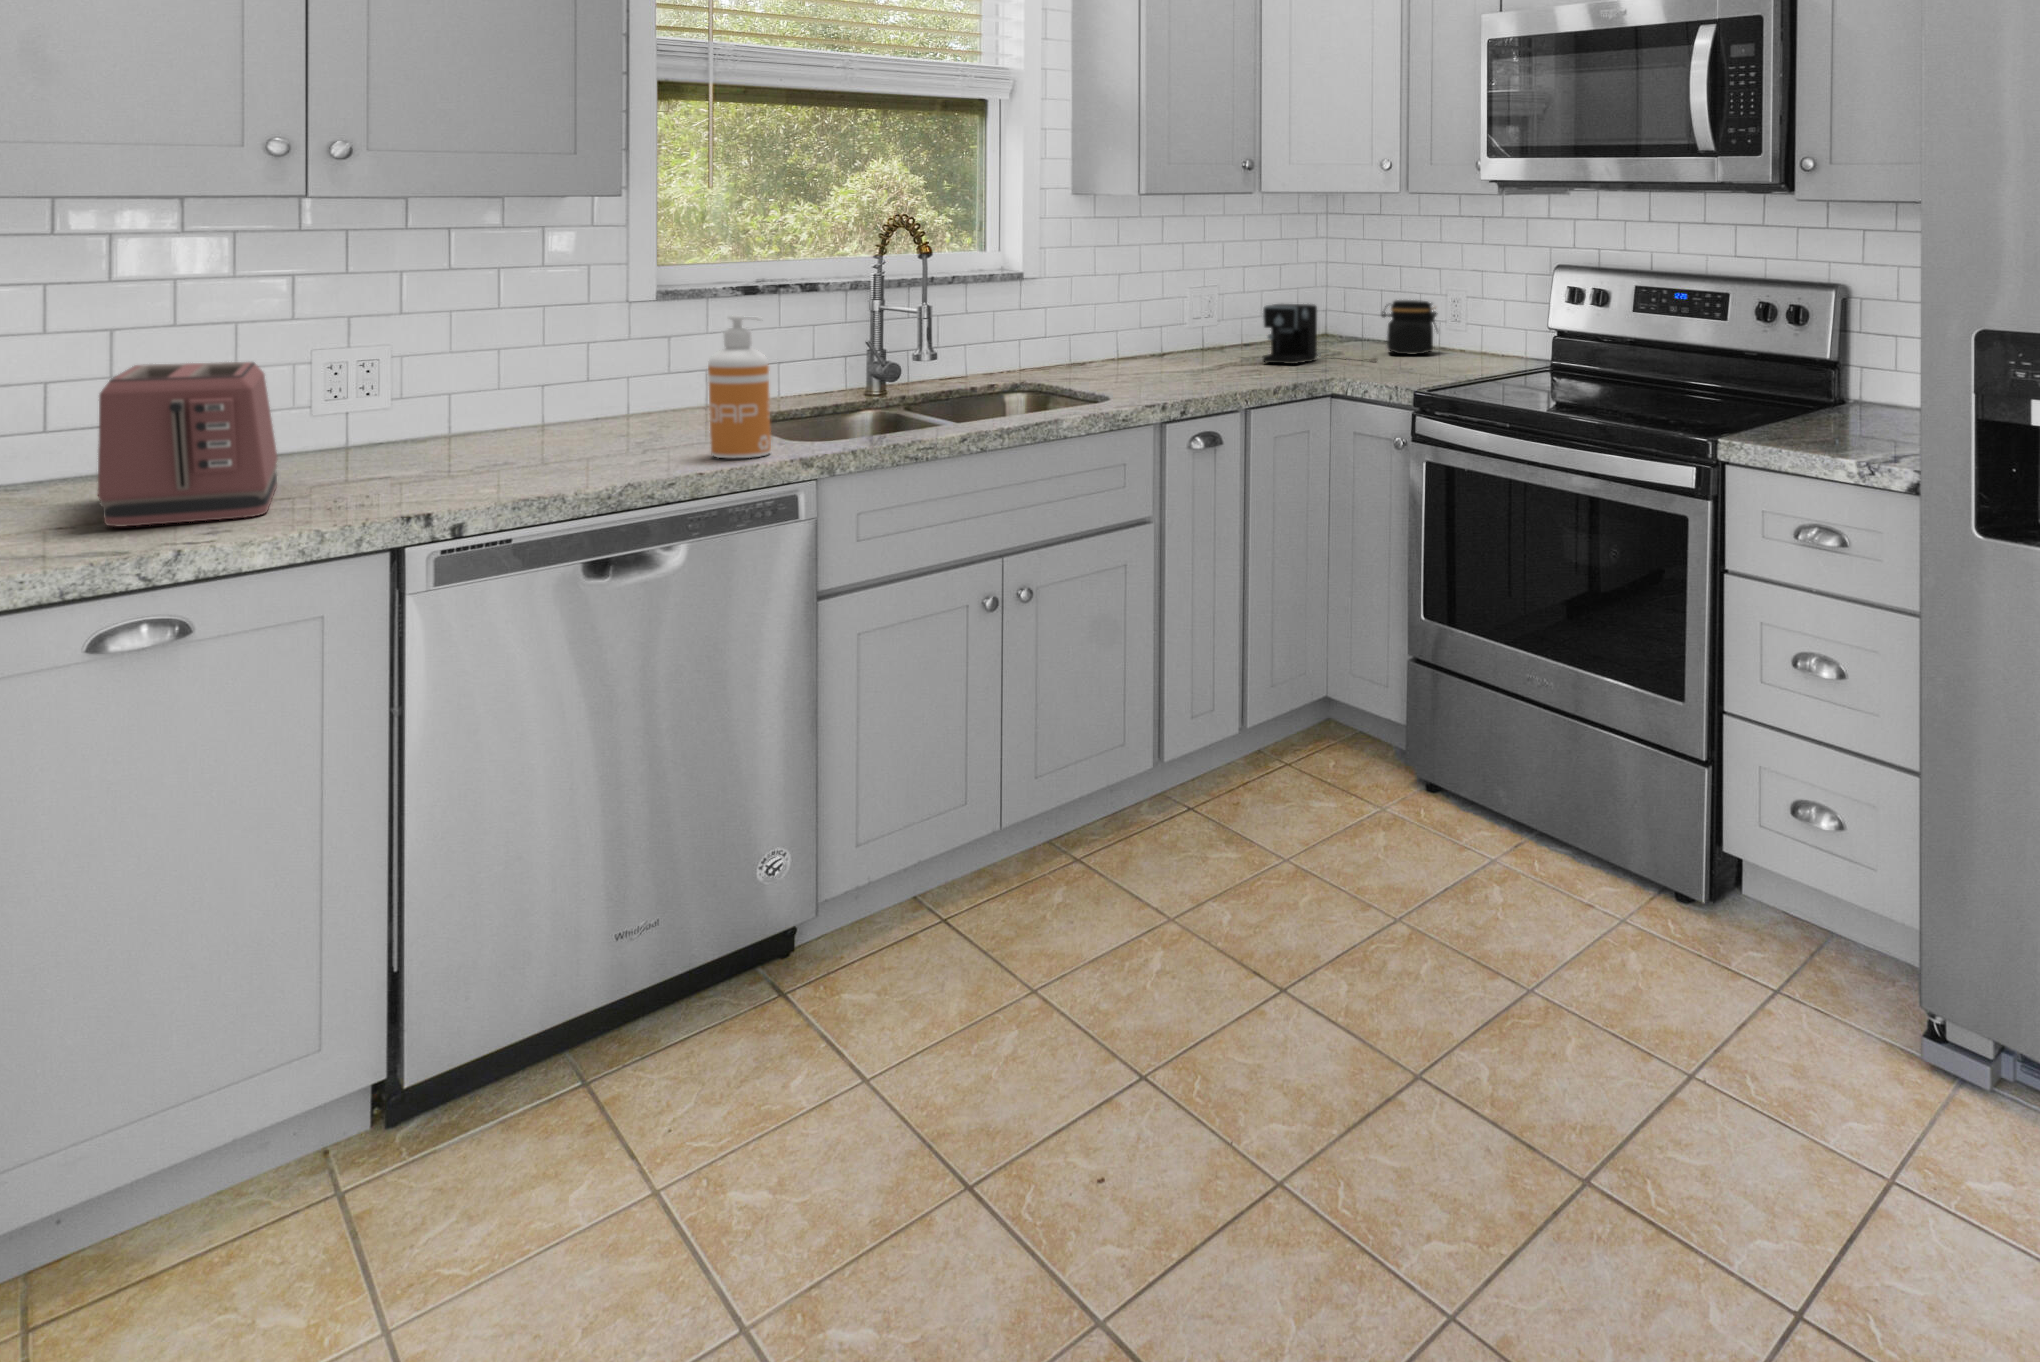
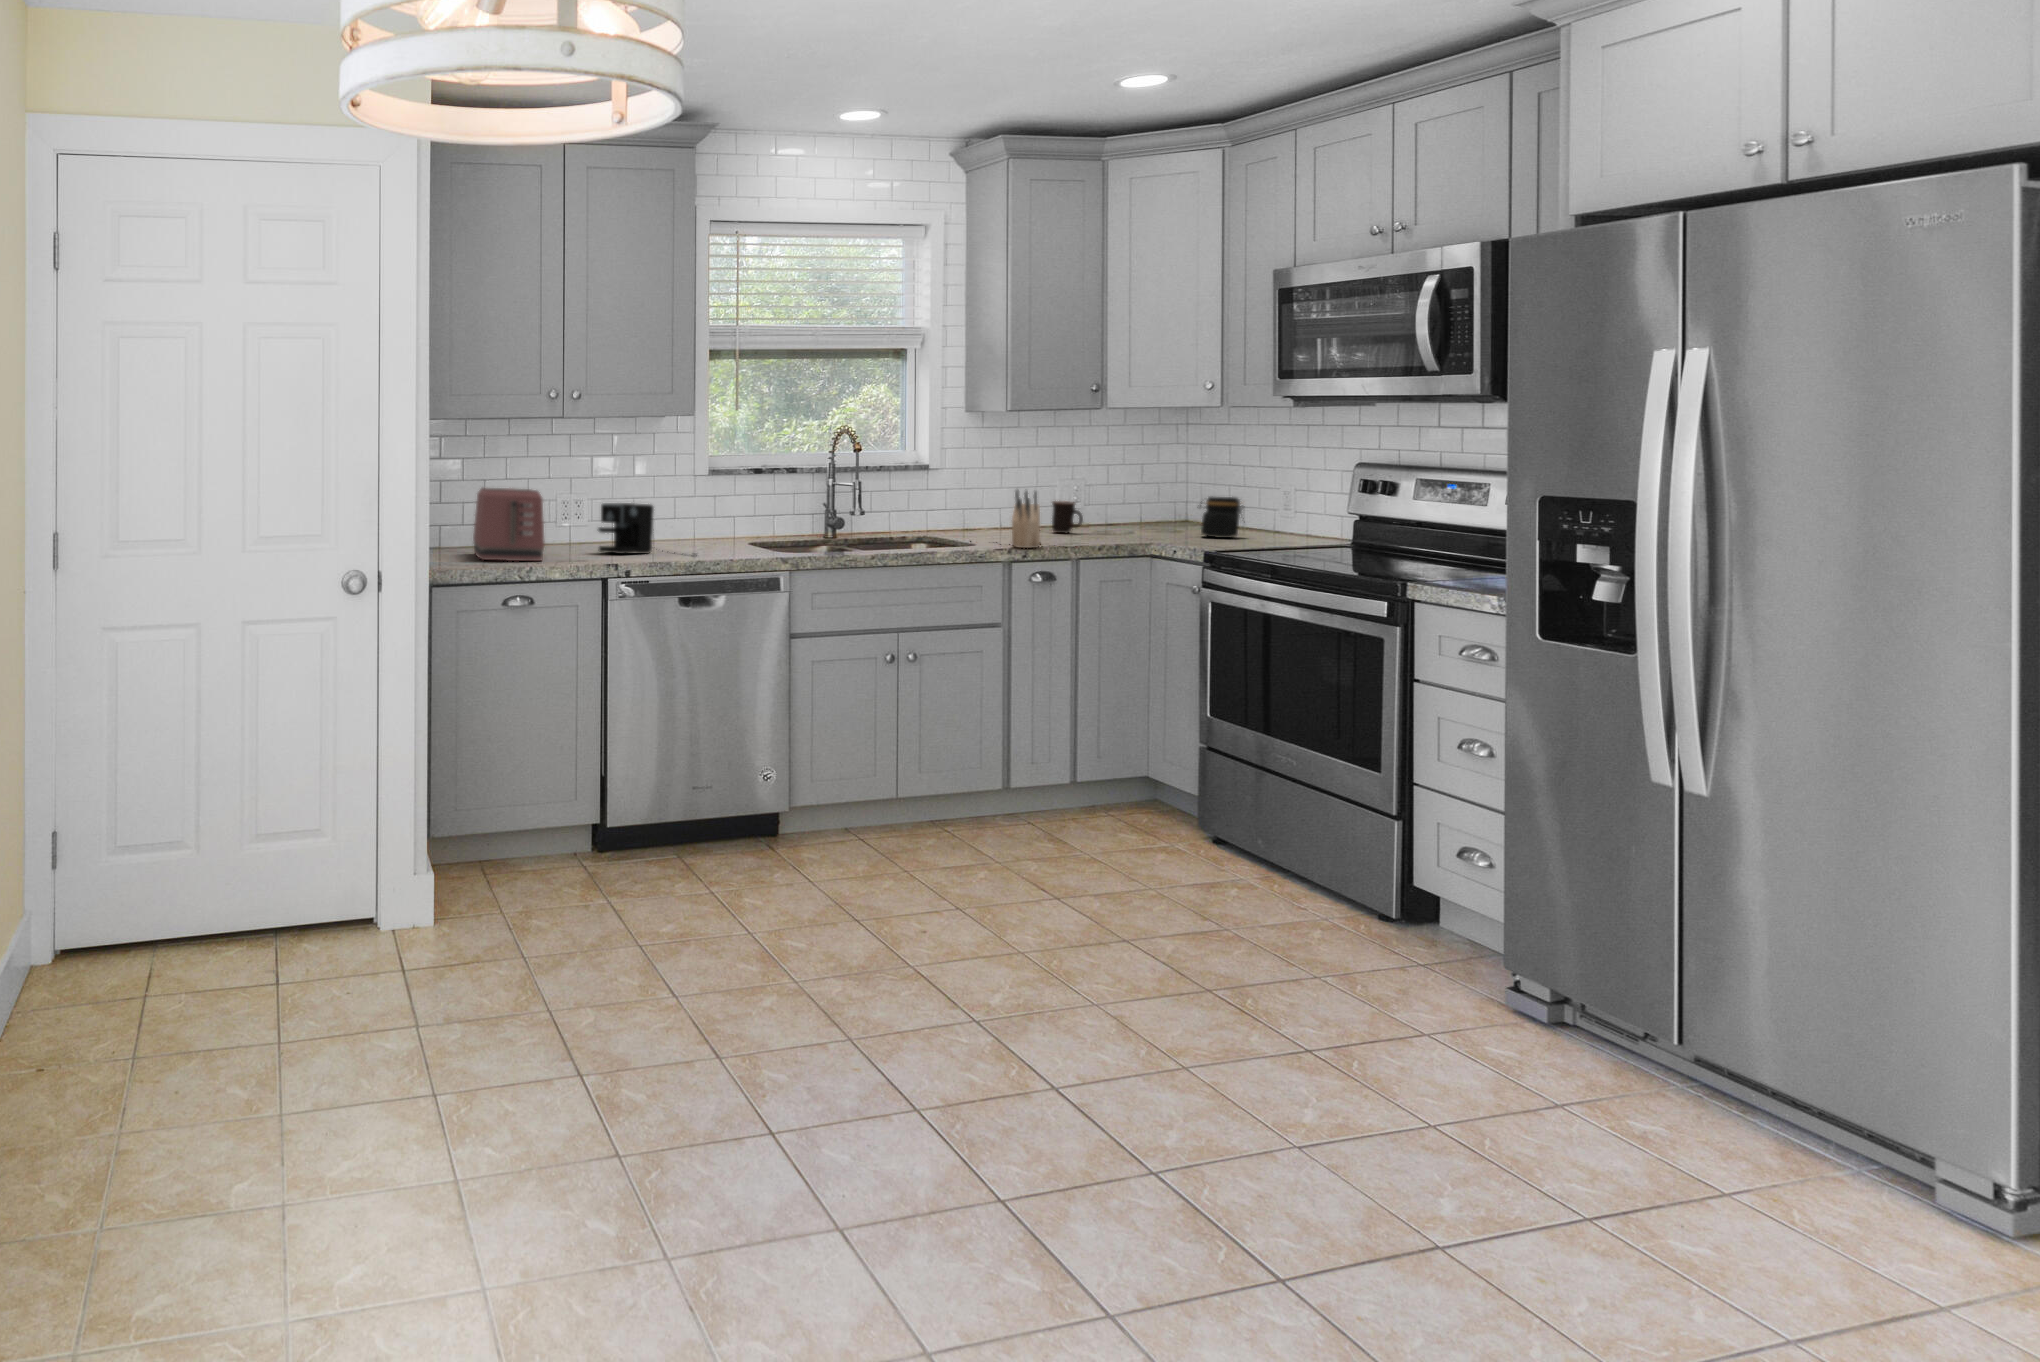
coffee maker: present [1262,304,1377,364] -> present [598,503,696,555]
knife block: none [1152,308,1192,392] -> present [1012,490,1040,548]
mug: none [1197,313,1240,357] -> present [1052,501,1083,533]
soap dispenser: present [708,315,771,458] -> none [741,475,776,557]

